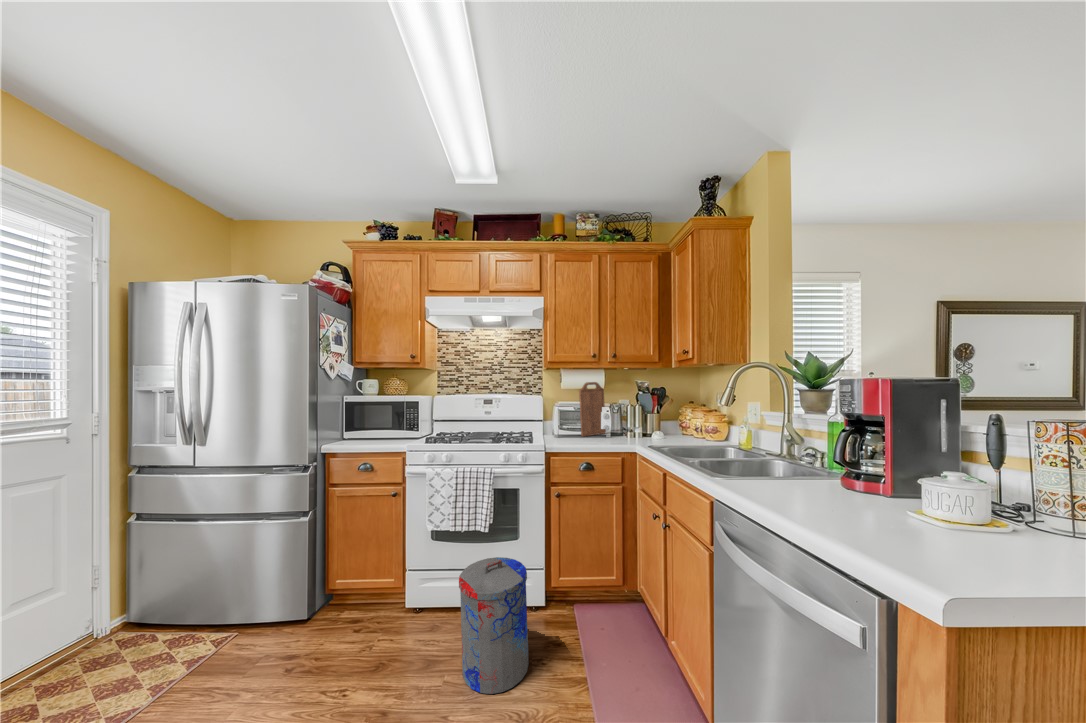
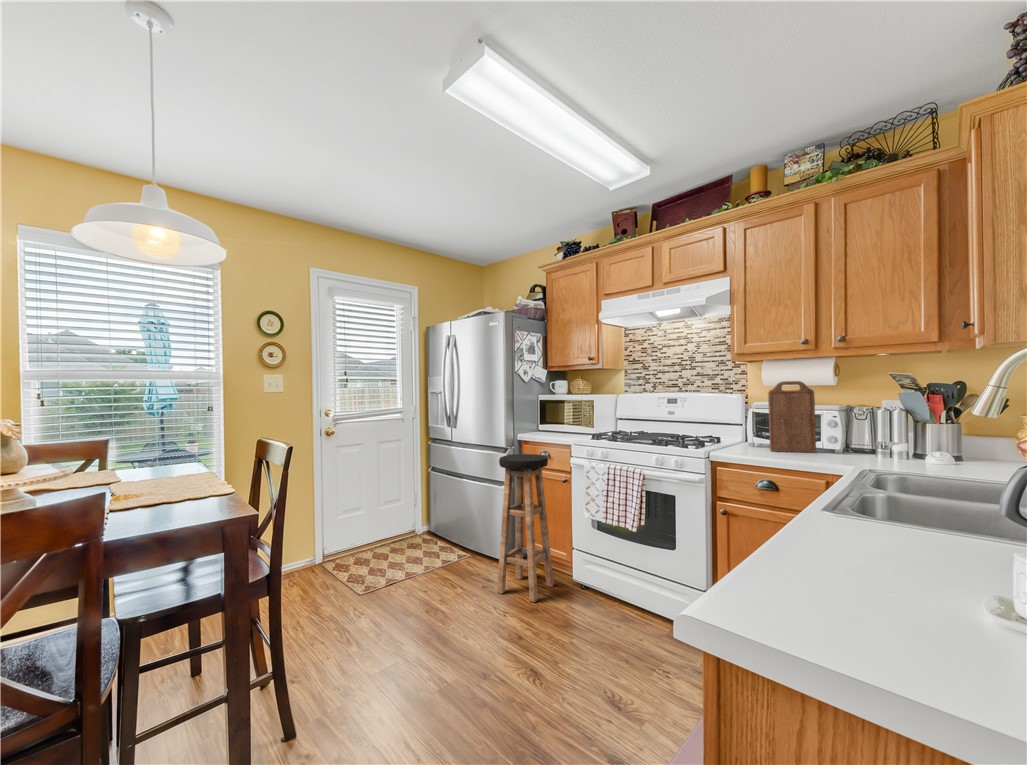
bar stool: none [313,471,385,669] -> present [497,454,554,602]
trash can: present [459,557,529,694] -> none [580,552,647,669]

